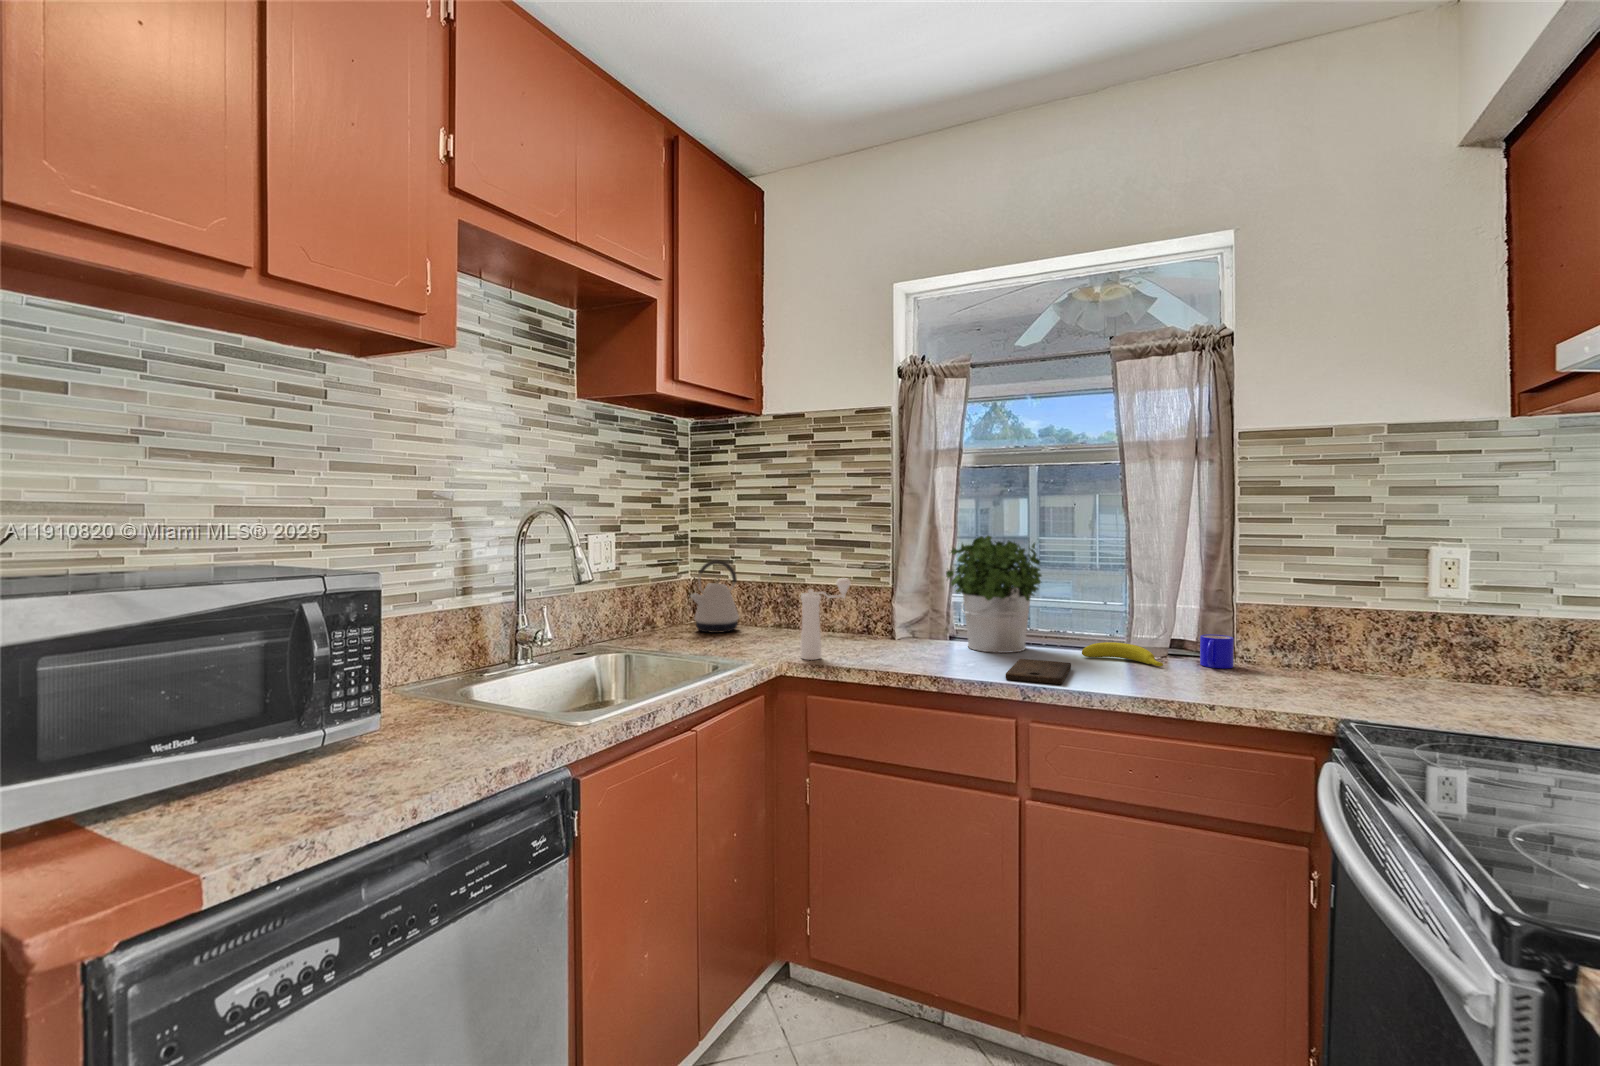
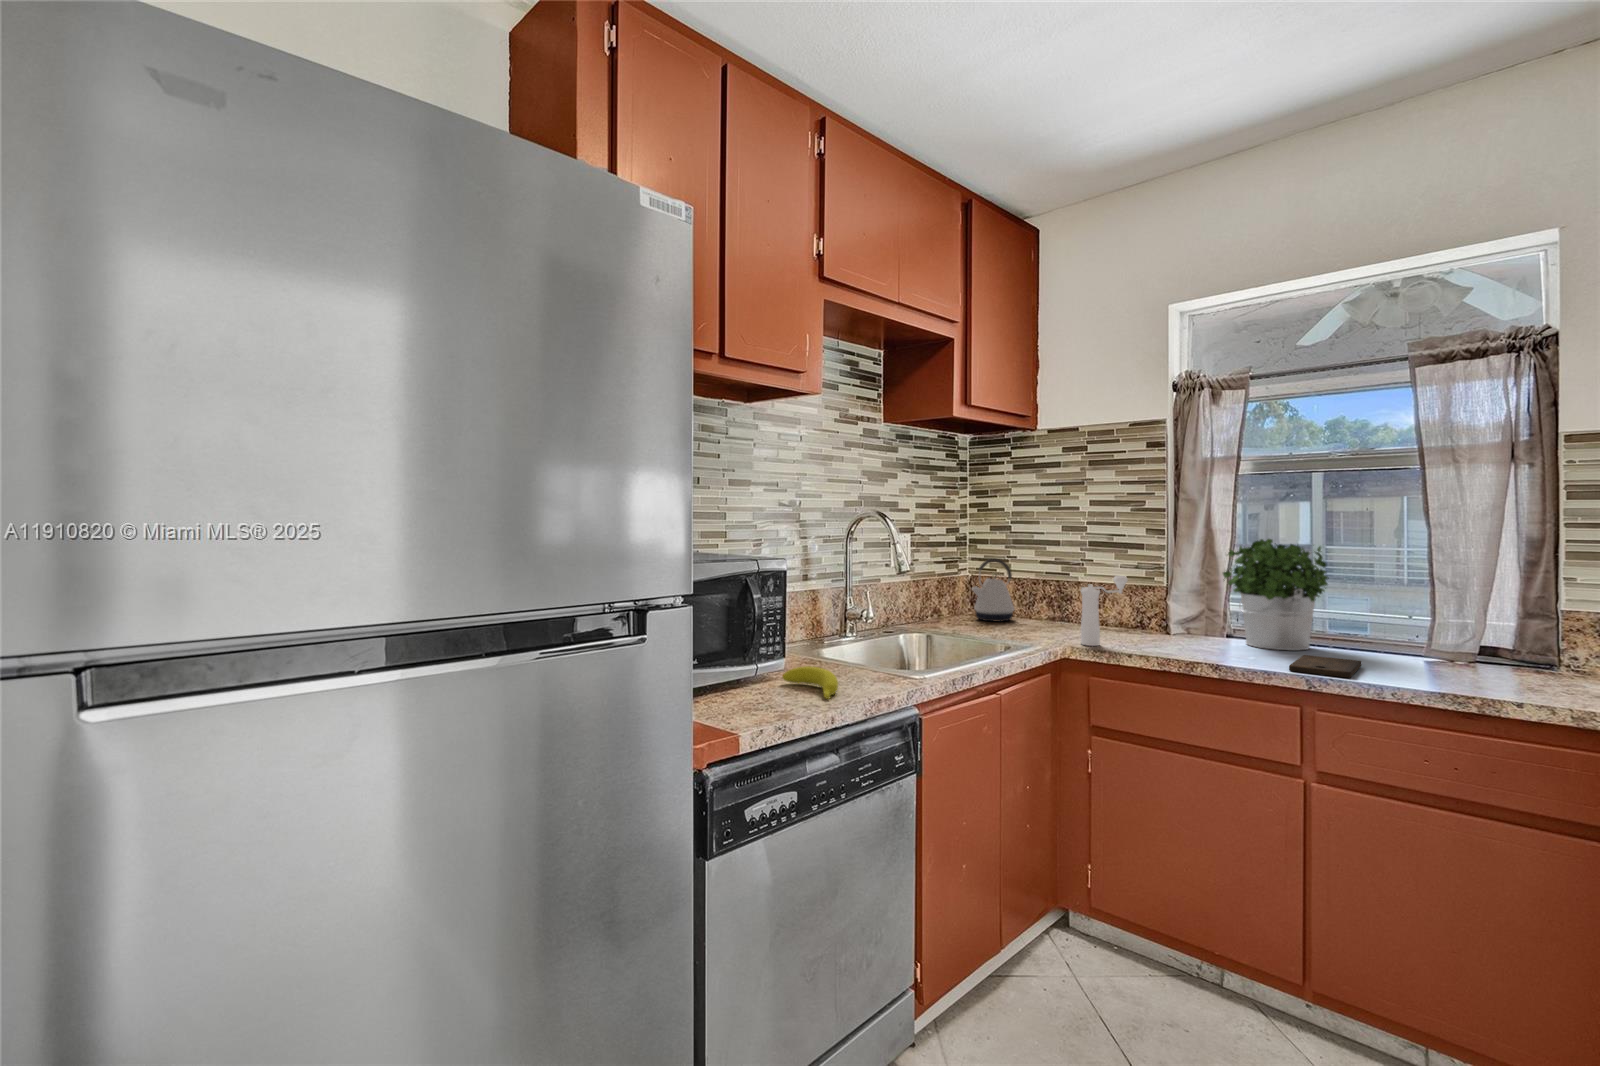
mug: present [1200,634,1234,668] -> none [1518,642,1561,677]
fruit: present [1082,642,1163,666] -> present [783,666,838,699]

